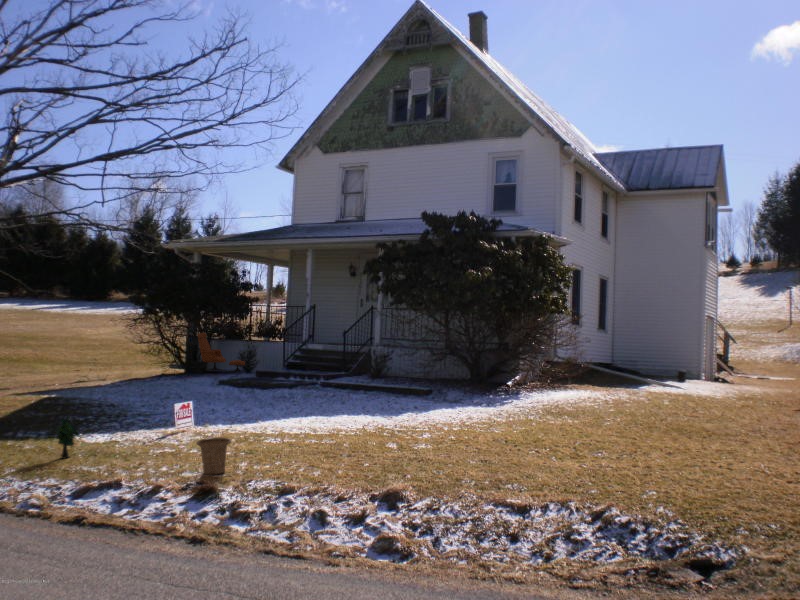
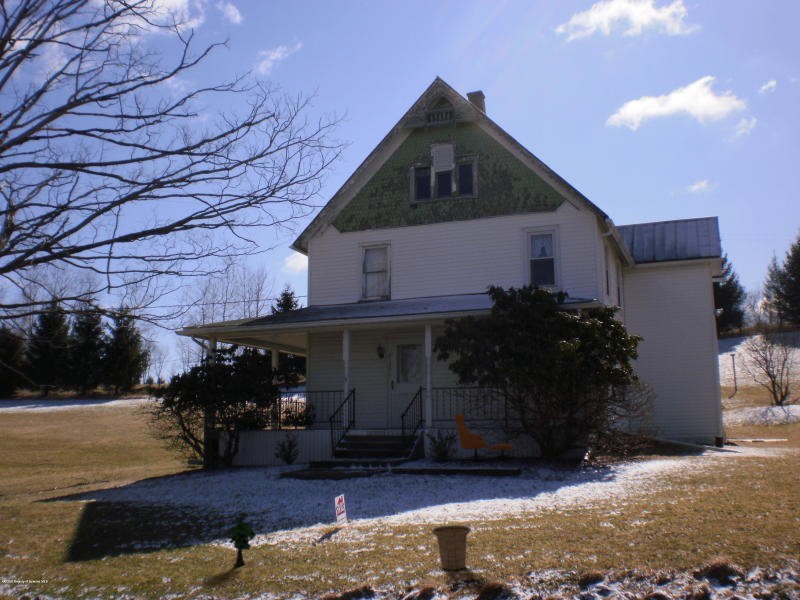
lounge chair: present [198,333,245,371] -> present [454,414,512,461]

